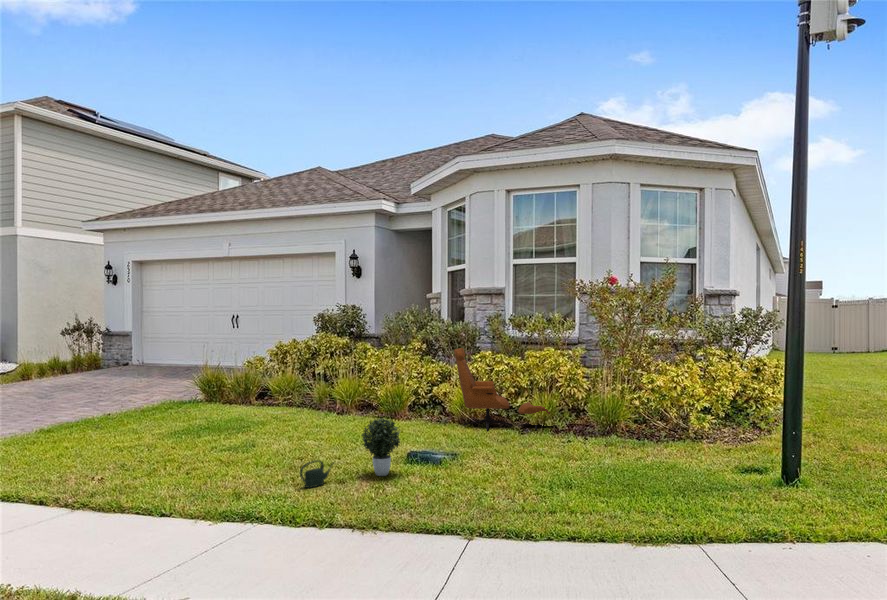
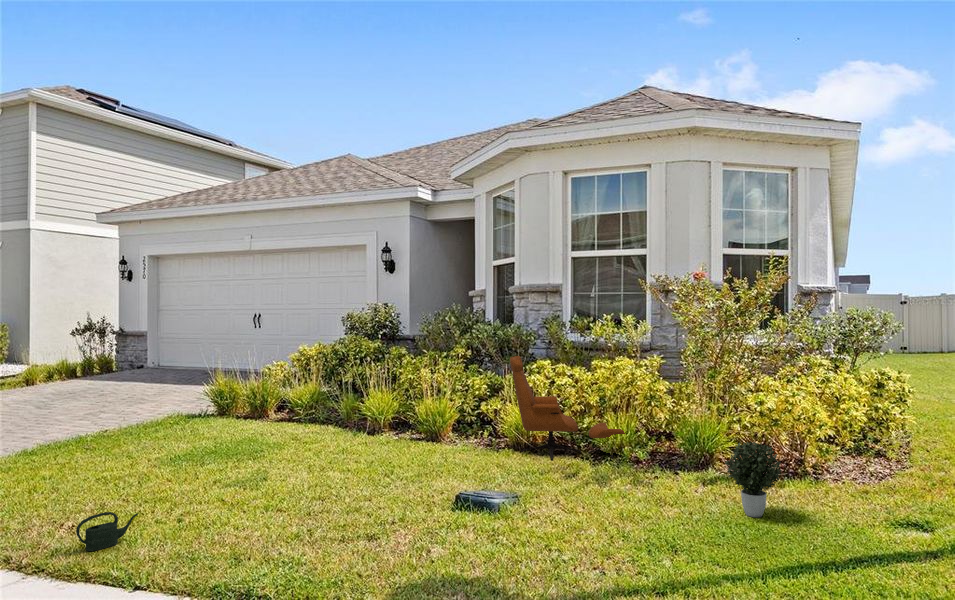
potted plant: present [362,418,400,476] -> present [725,441,782,517]
watering can: present [300,460,332,488] -> present [76,512,138,551]

